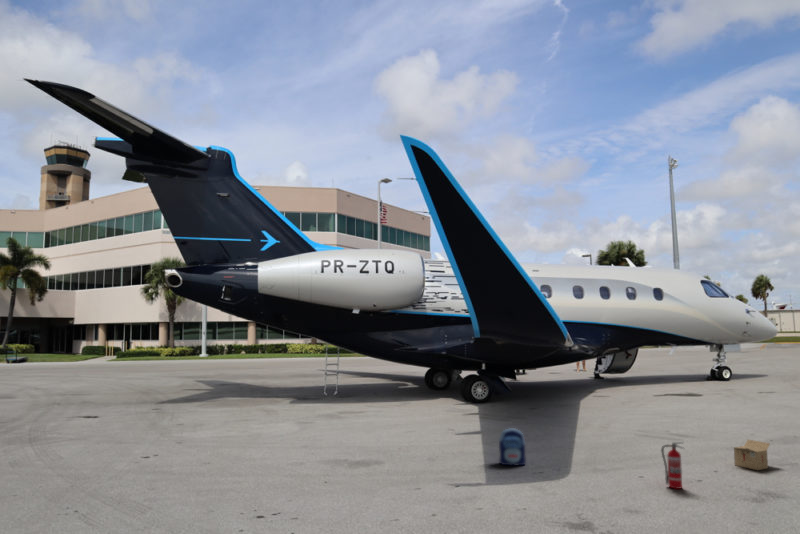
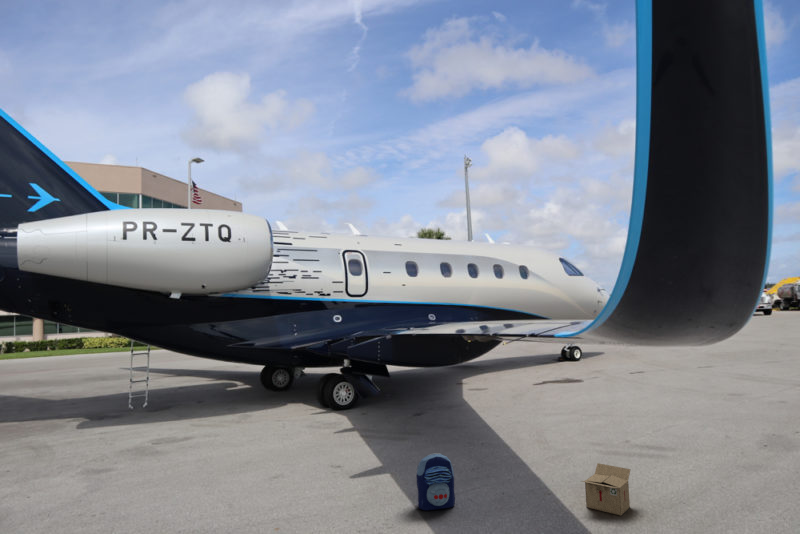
cardboard box: present [734,440,770,470] -> present [582,463,630,516]
fire extinguisher: present [661,442,682,489] -> none [656,455,687,524]

